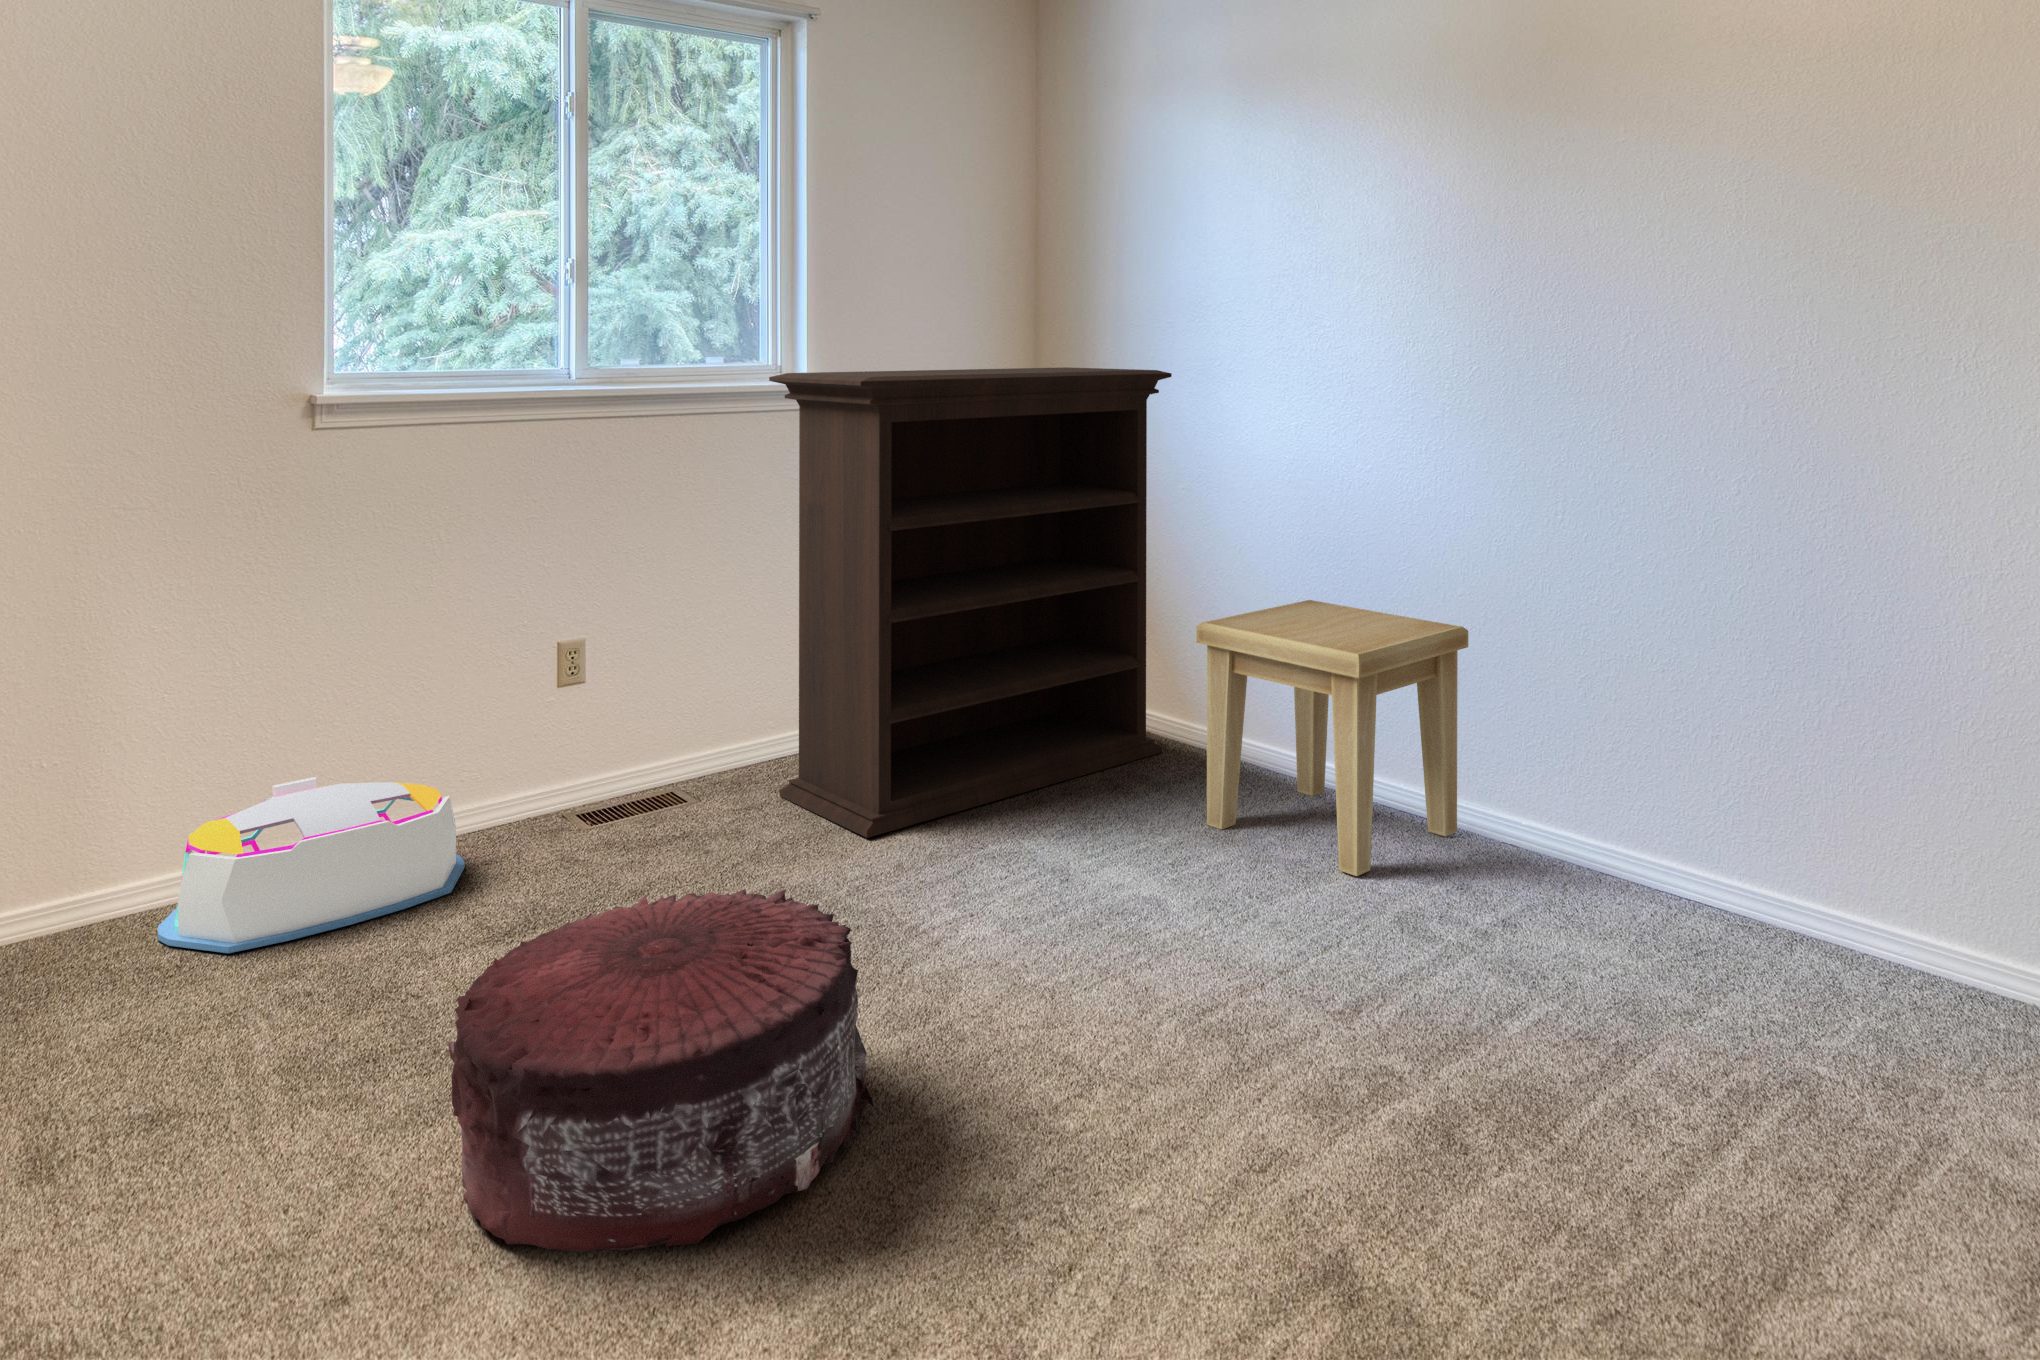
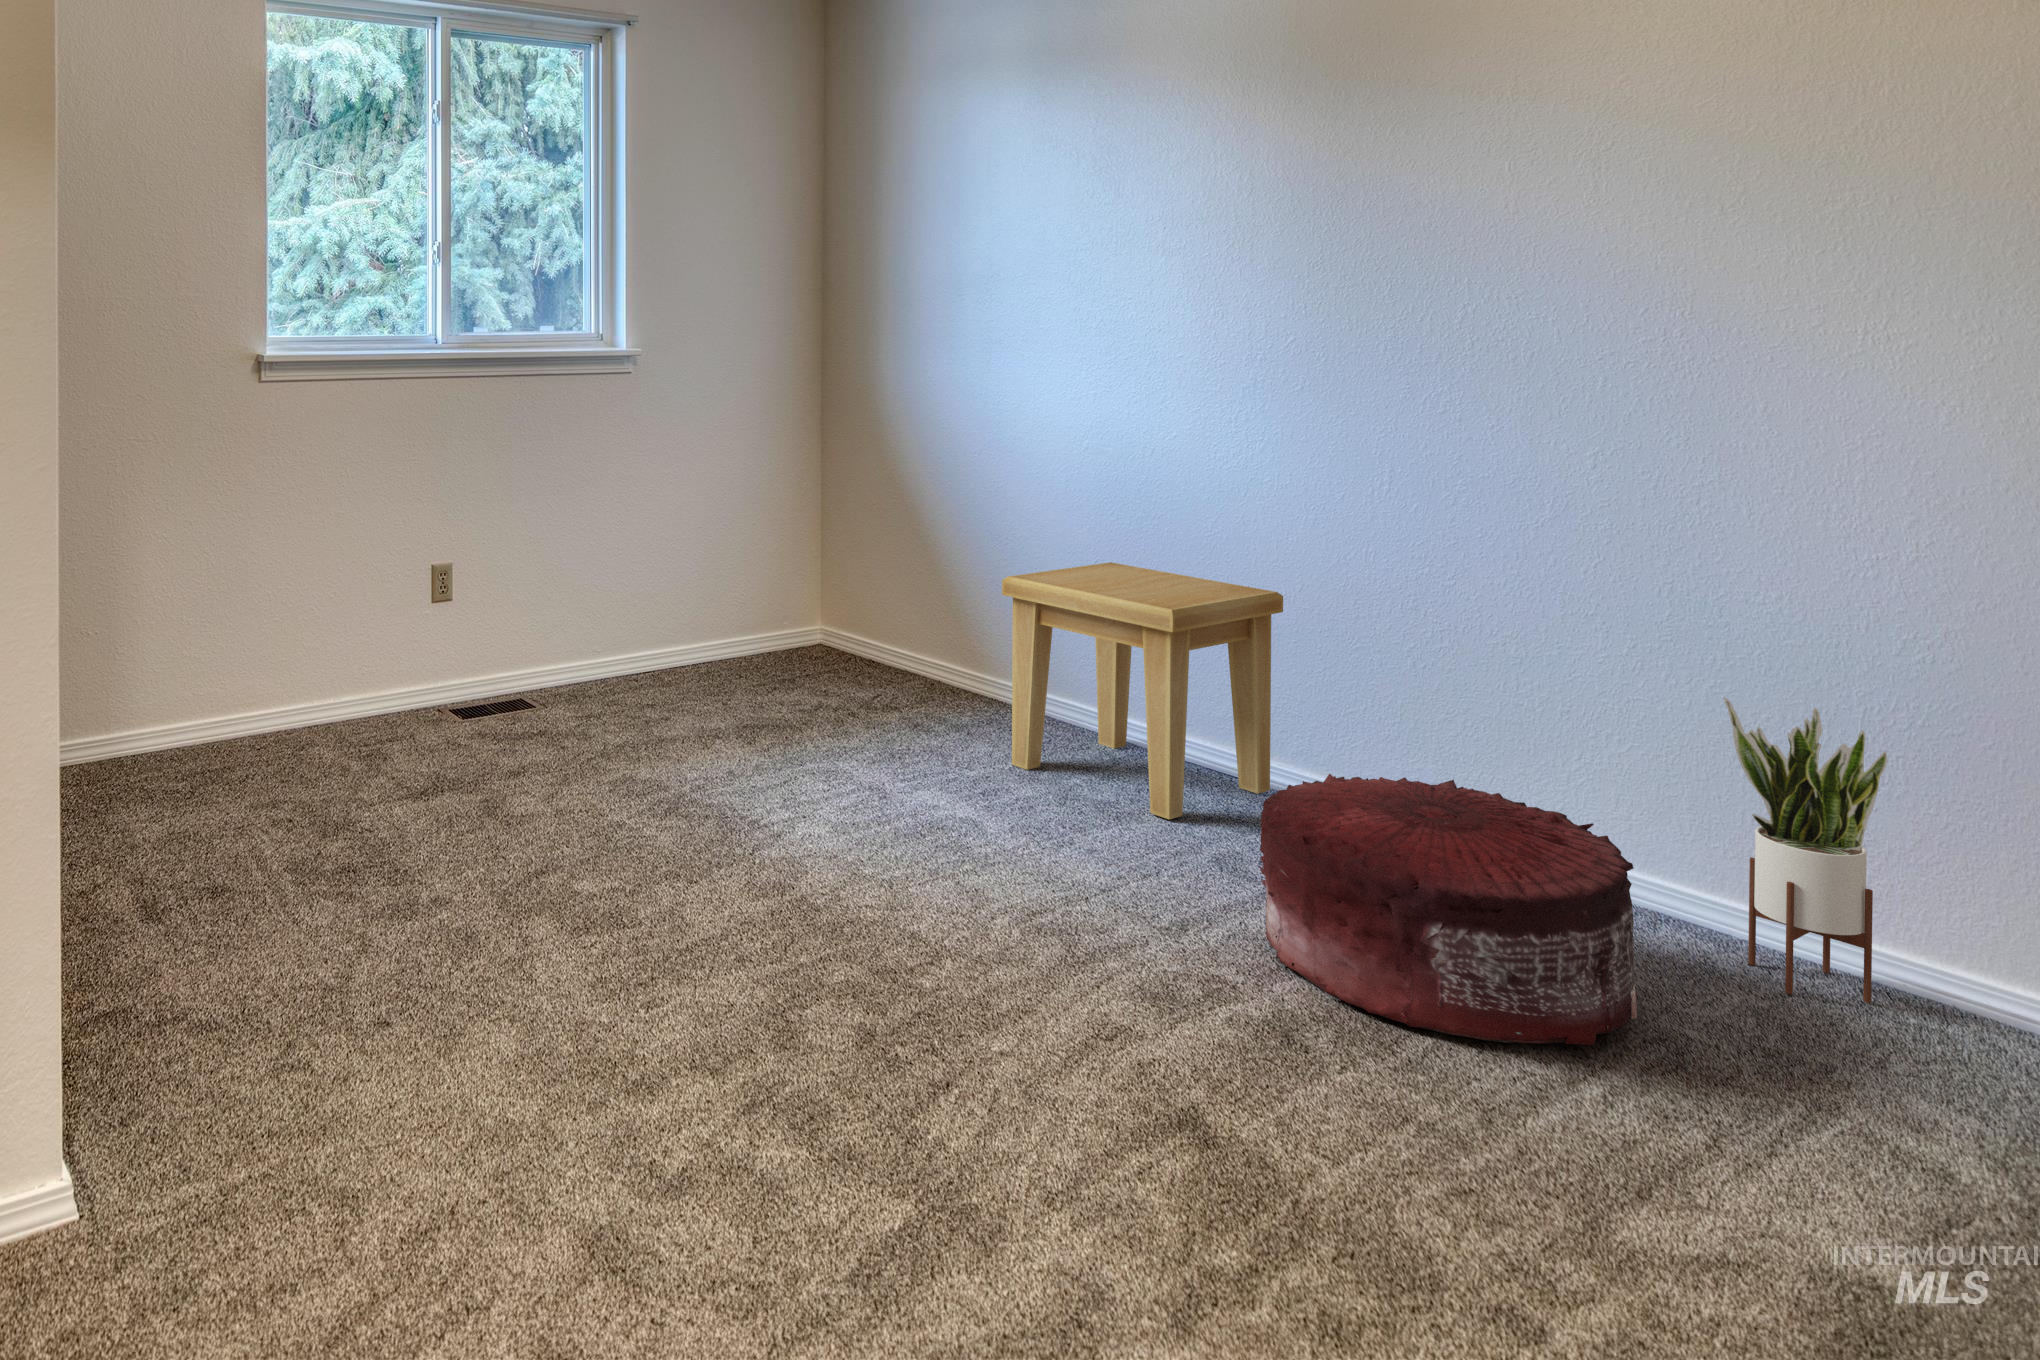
bookshelf: present [769,367,1172,838] -> none [607,343,968,750]
potted plant: none [1848,722,1981,1014] -> present [1724,697,1887,1003]
storage bin: present [158,777,465,953] -> none [168,664,376,791]
pouf: present [448,889,874,1253] -> present [1260,774,1637,1045]

